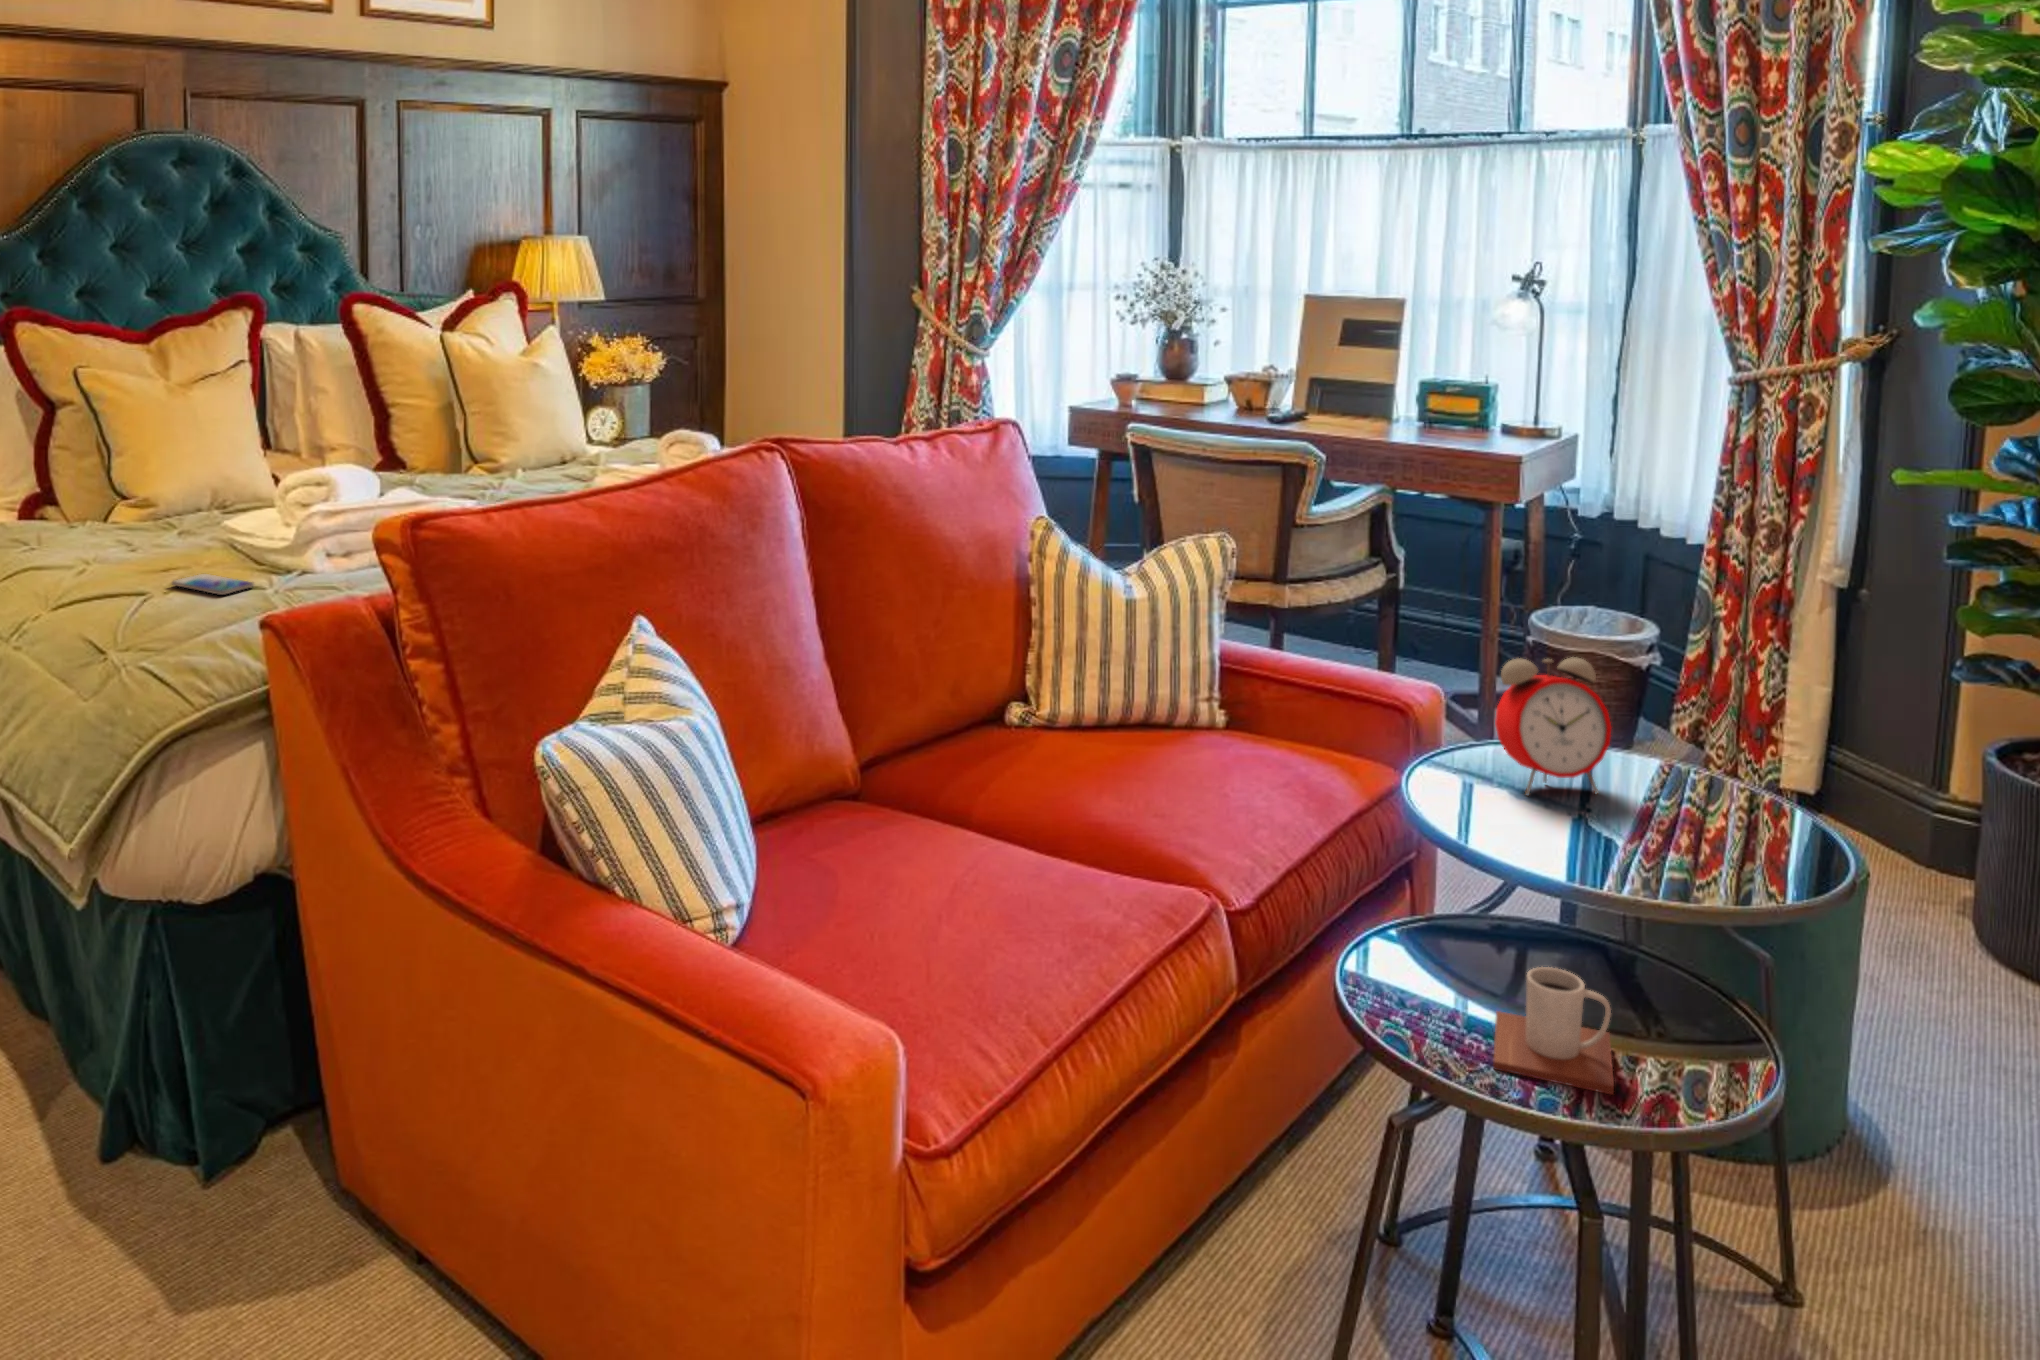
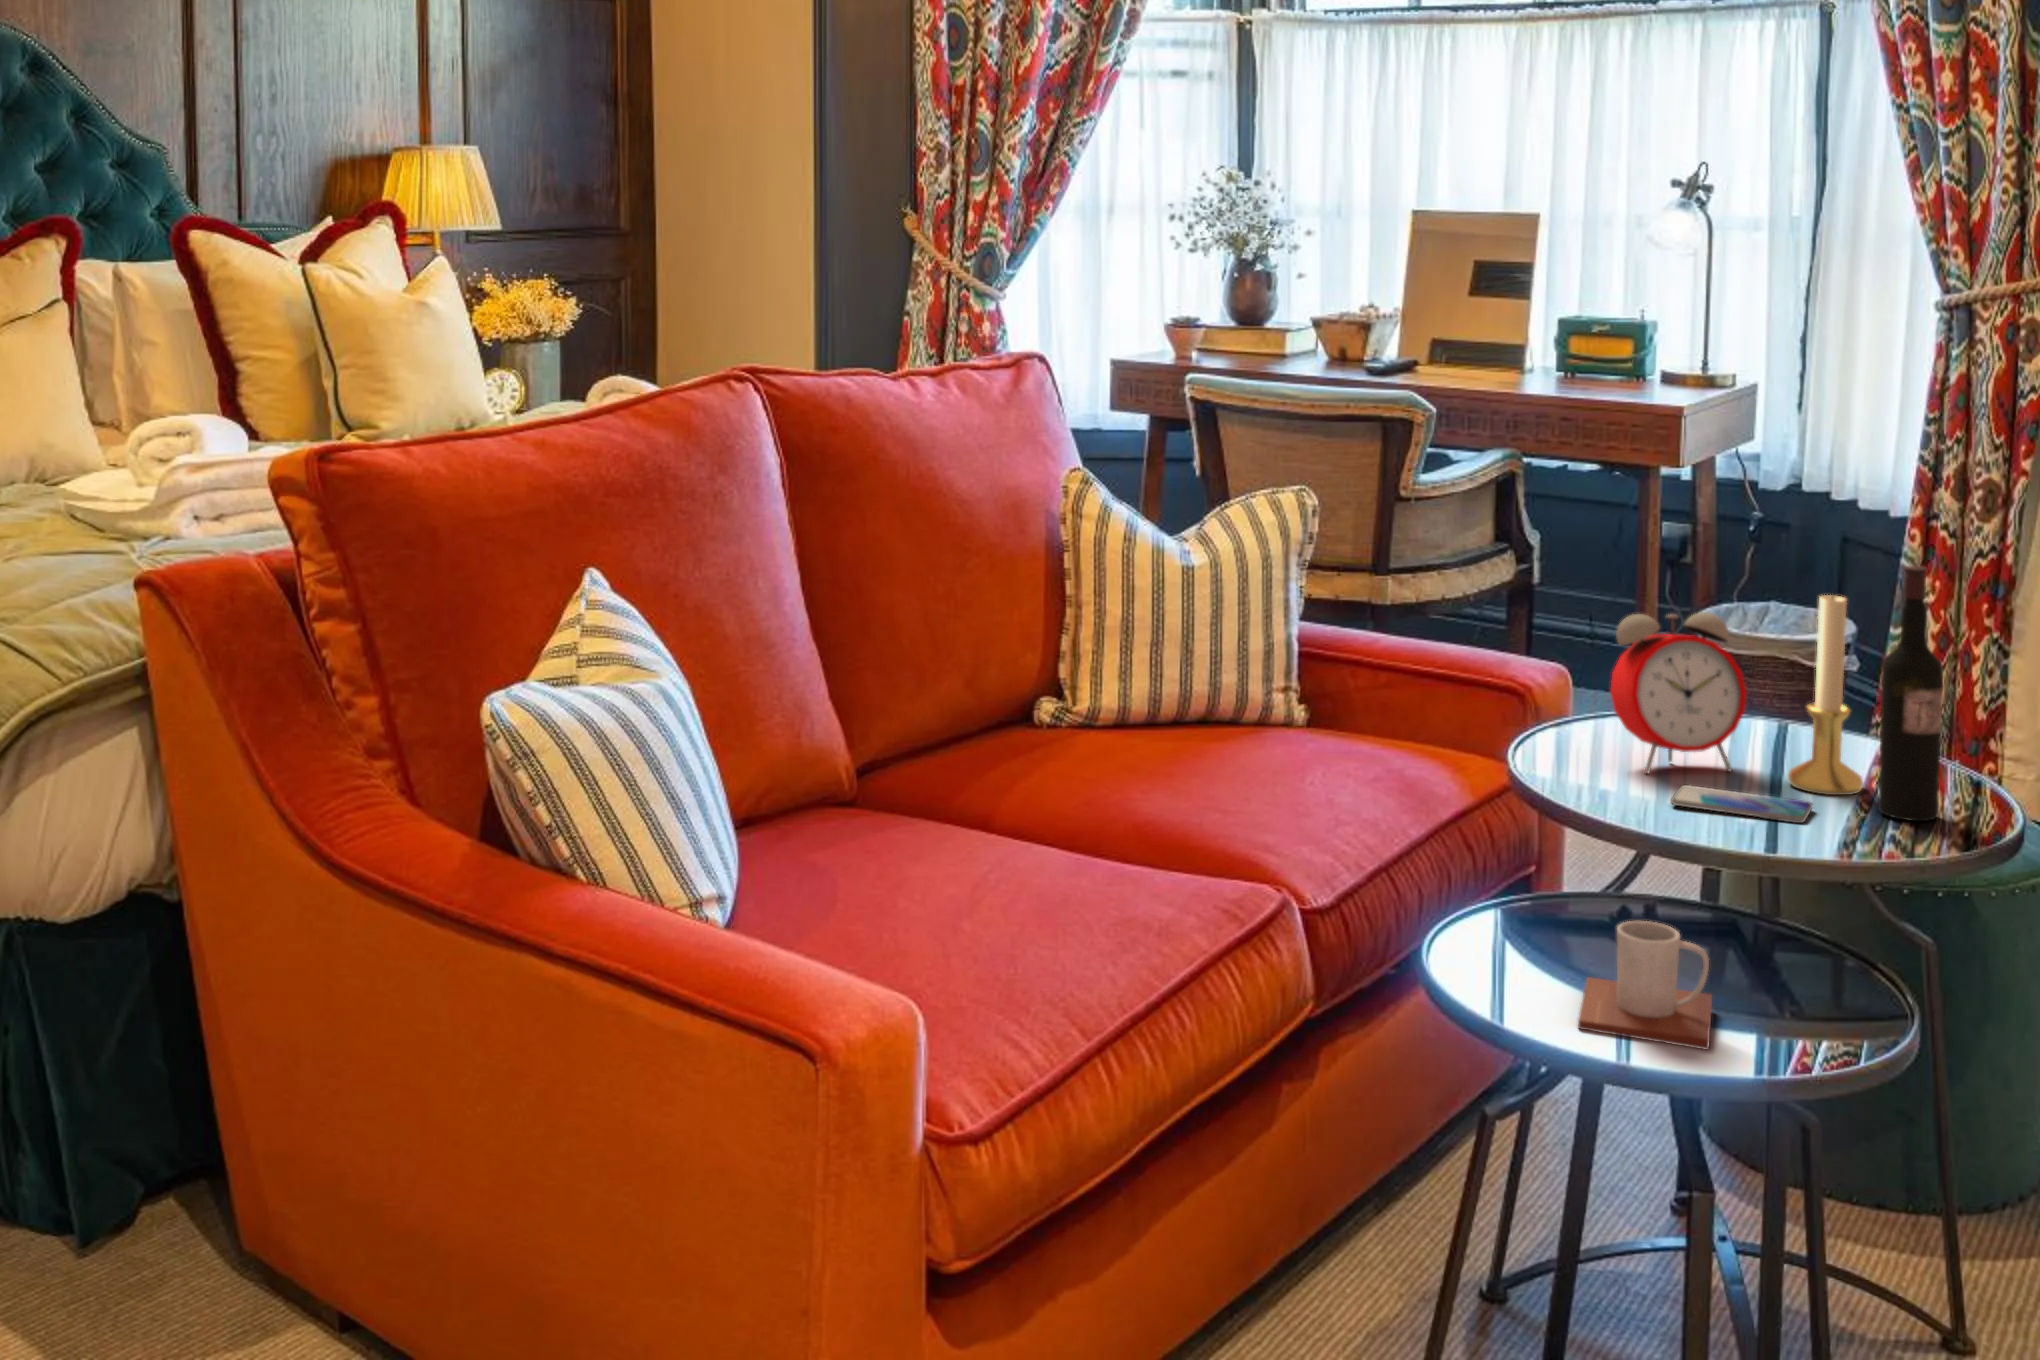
smartphone: present [172,574,254,595] -> present [1671,785,1813,823]
wine bottle: none [1732,632,1791,853] -> present [1878,565,1943,821]
candle holder: none [1648,646,1714,822] -> present [1788,594,1863,795]

